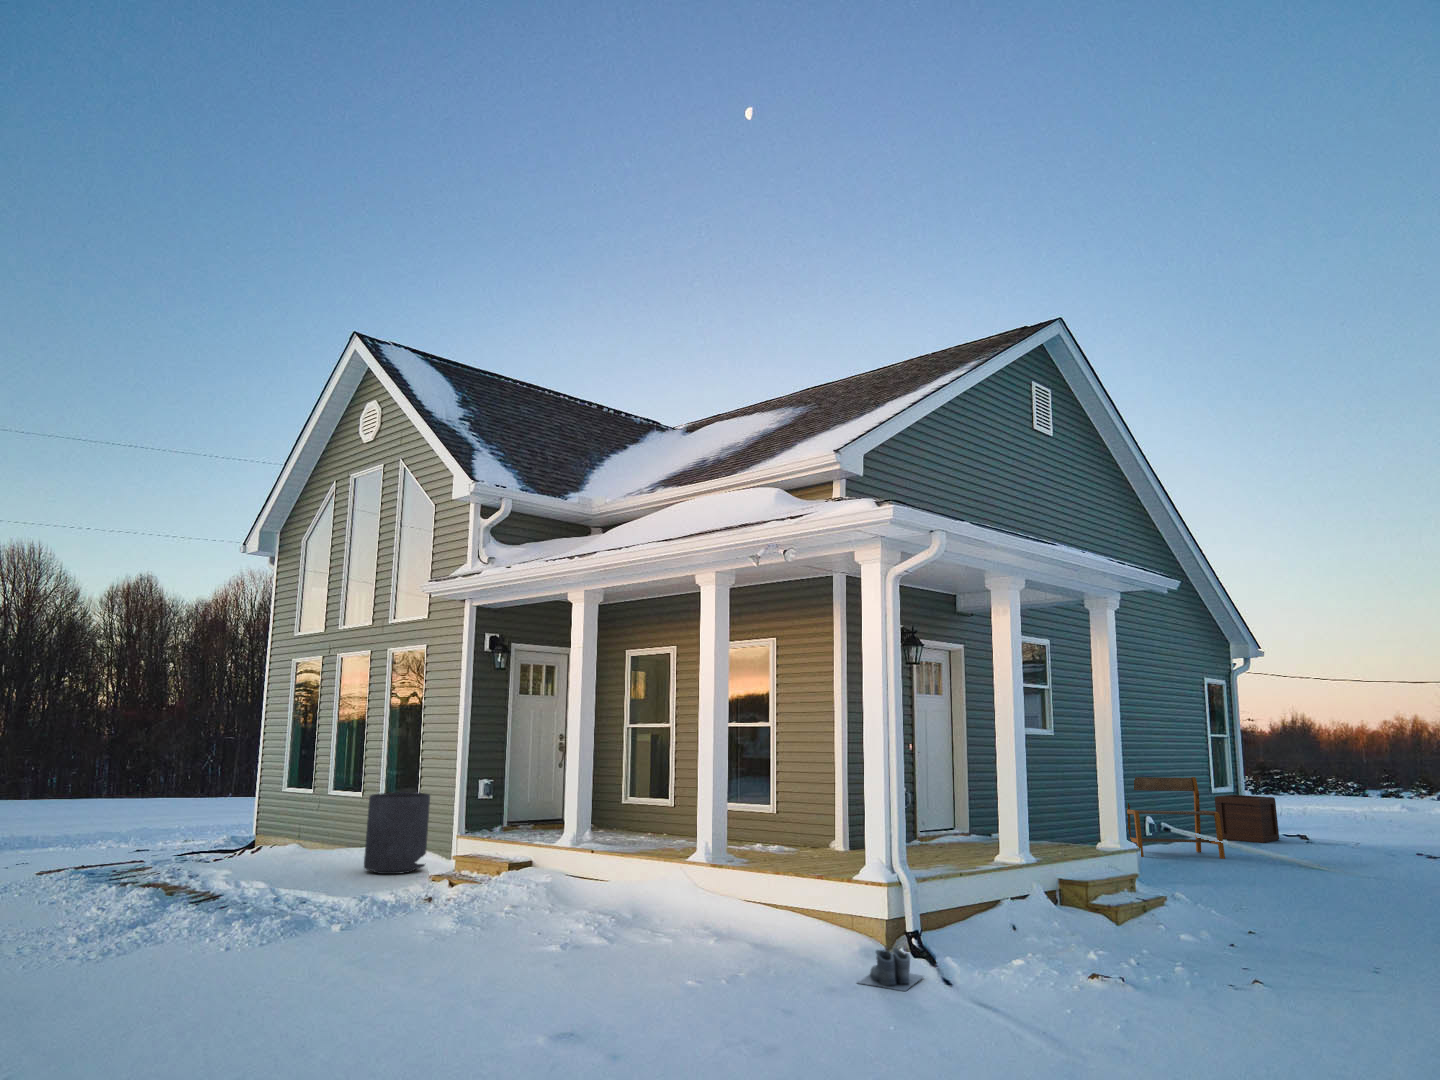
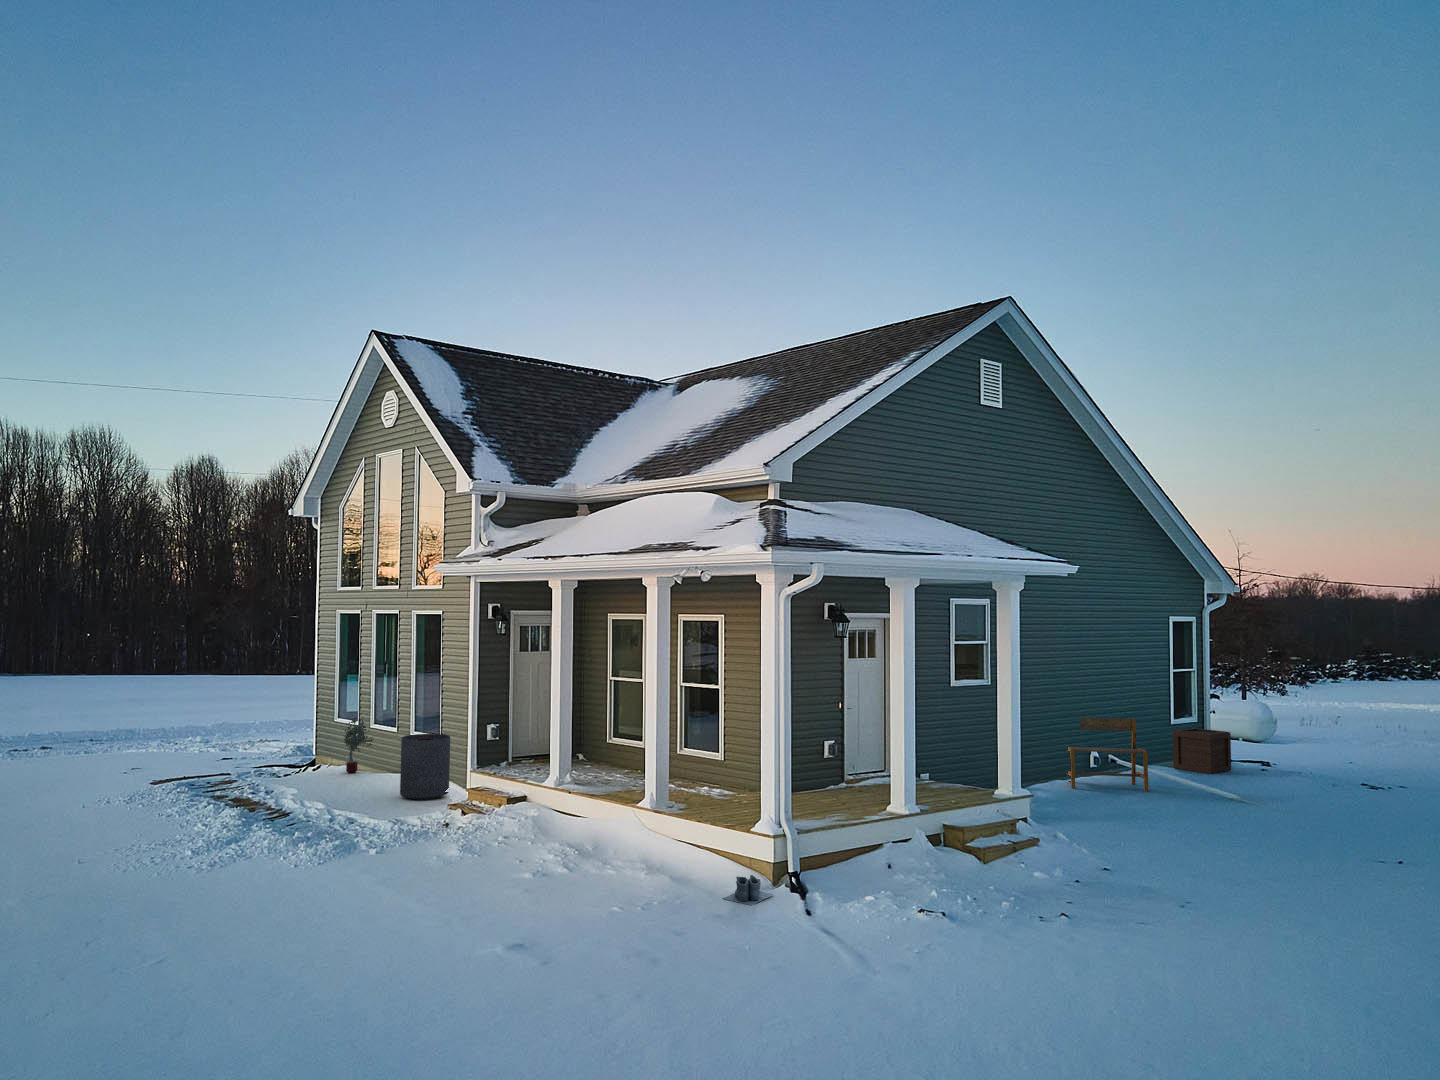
potted tree: none [291,780,330,849] -> present [344,717,373,773]

